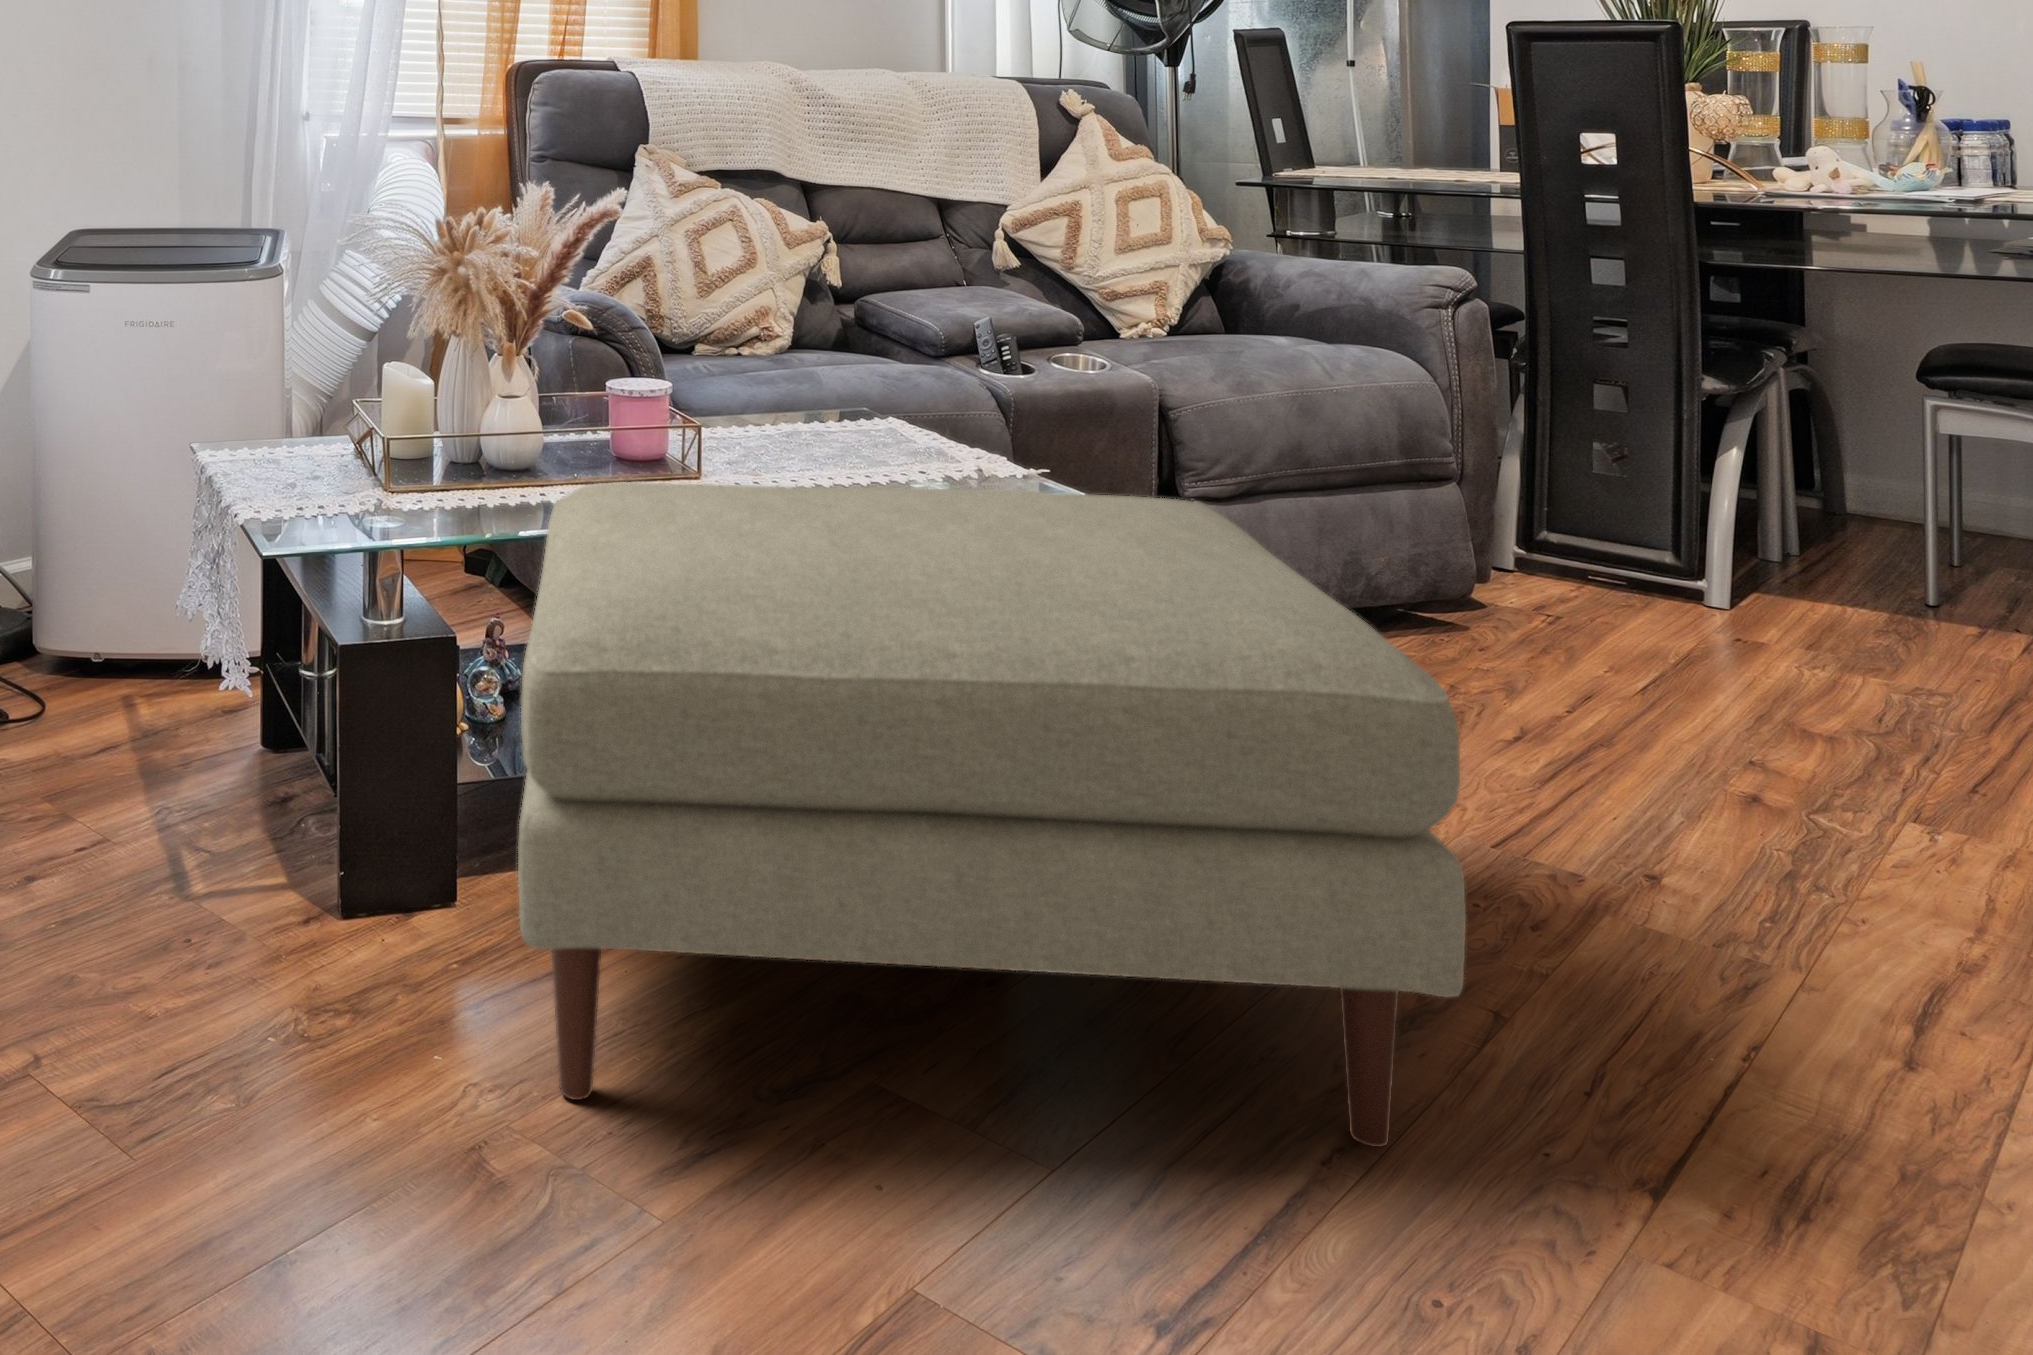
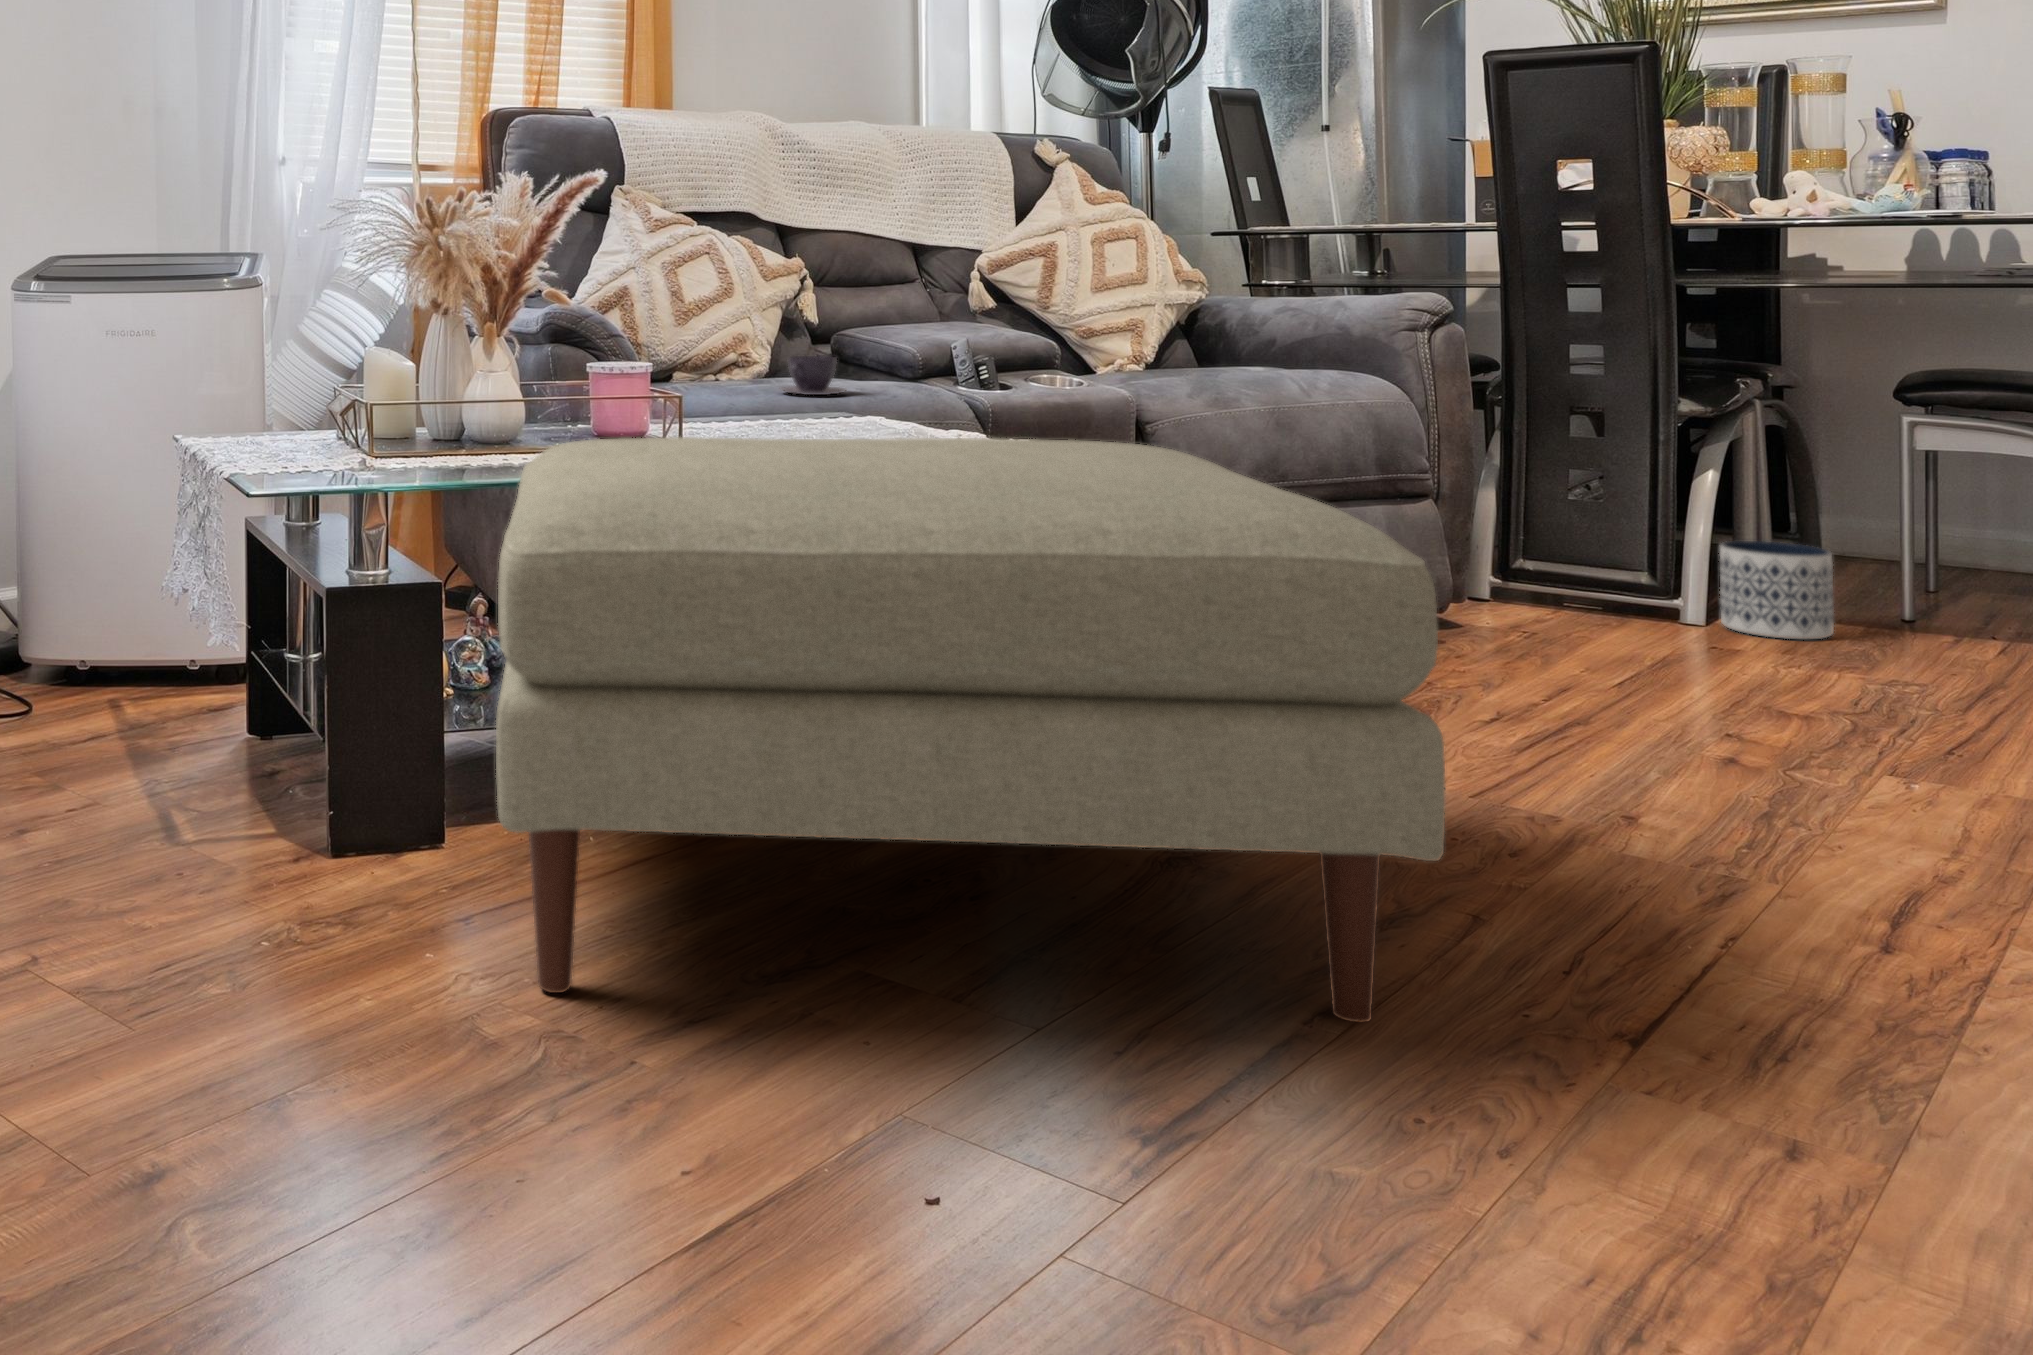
teacup: none [809,338,877,380] -> present [781,356,845,395]
planter: none [1736,518,1848,622] -> present [1720,541,1834,640]

